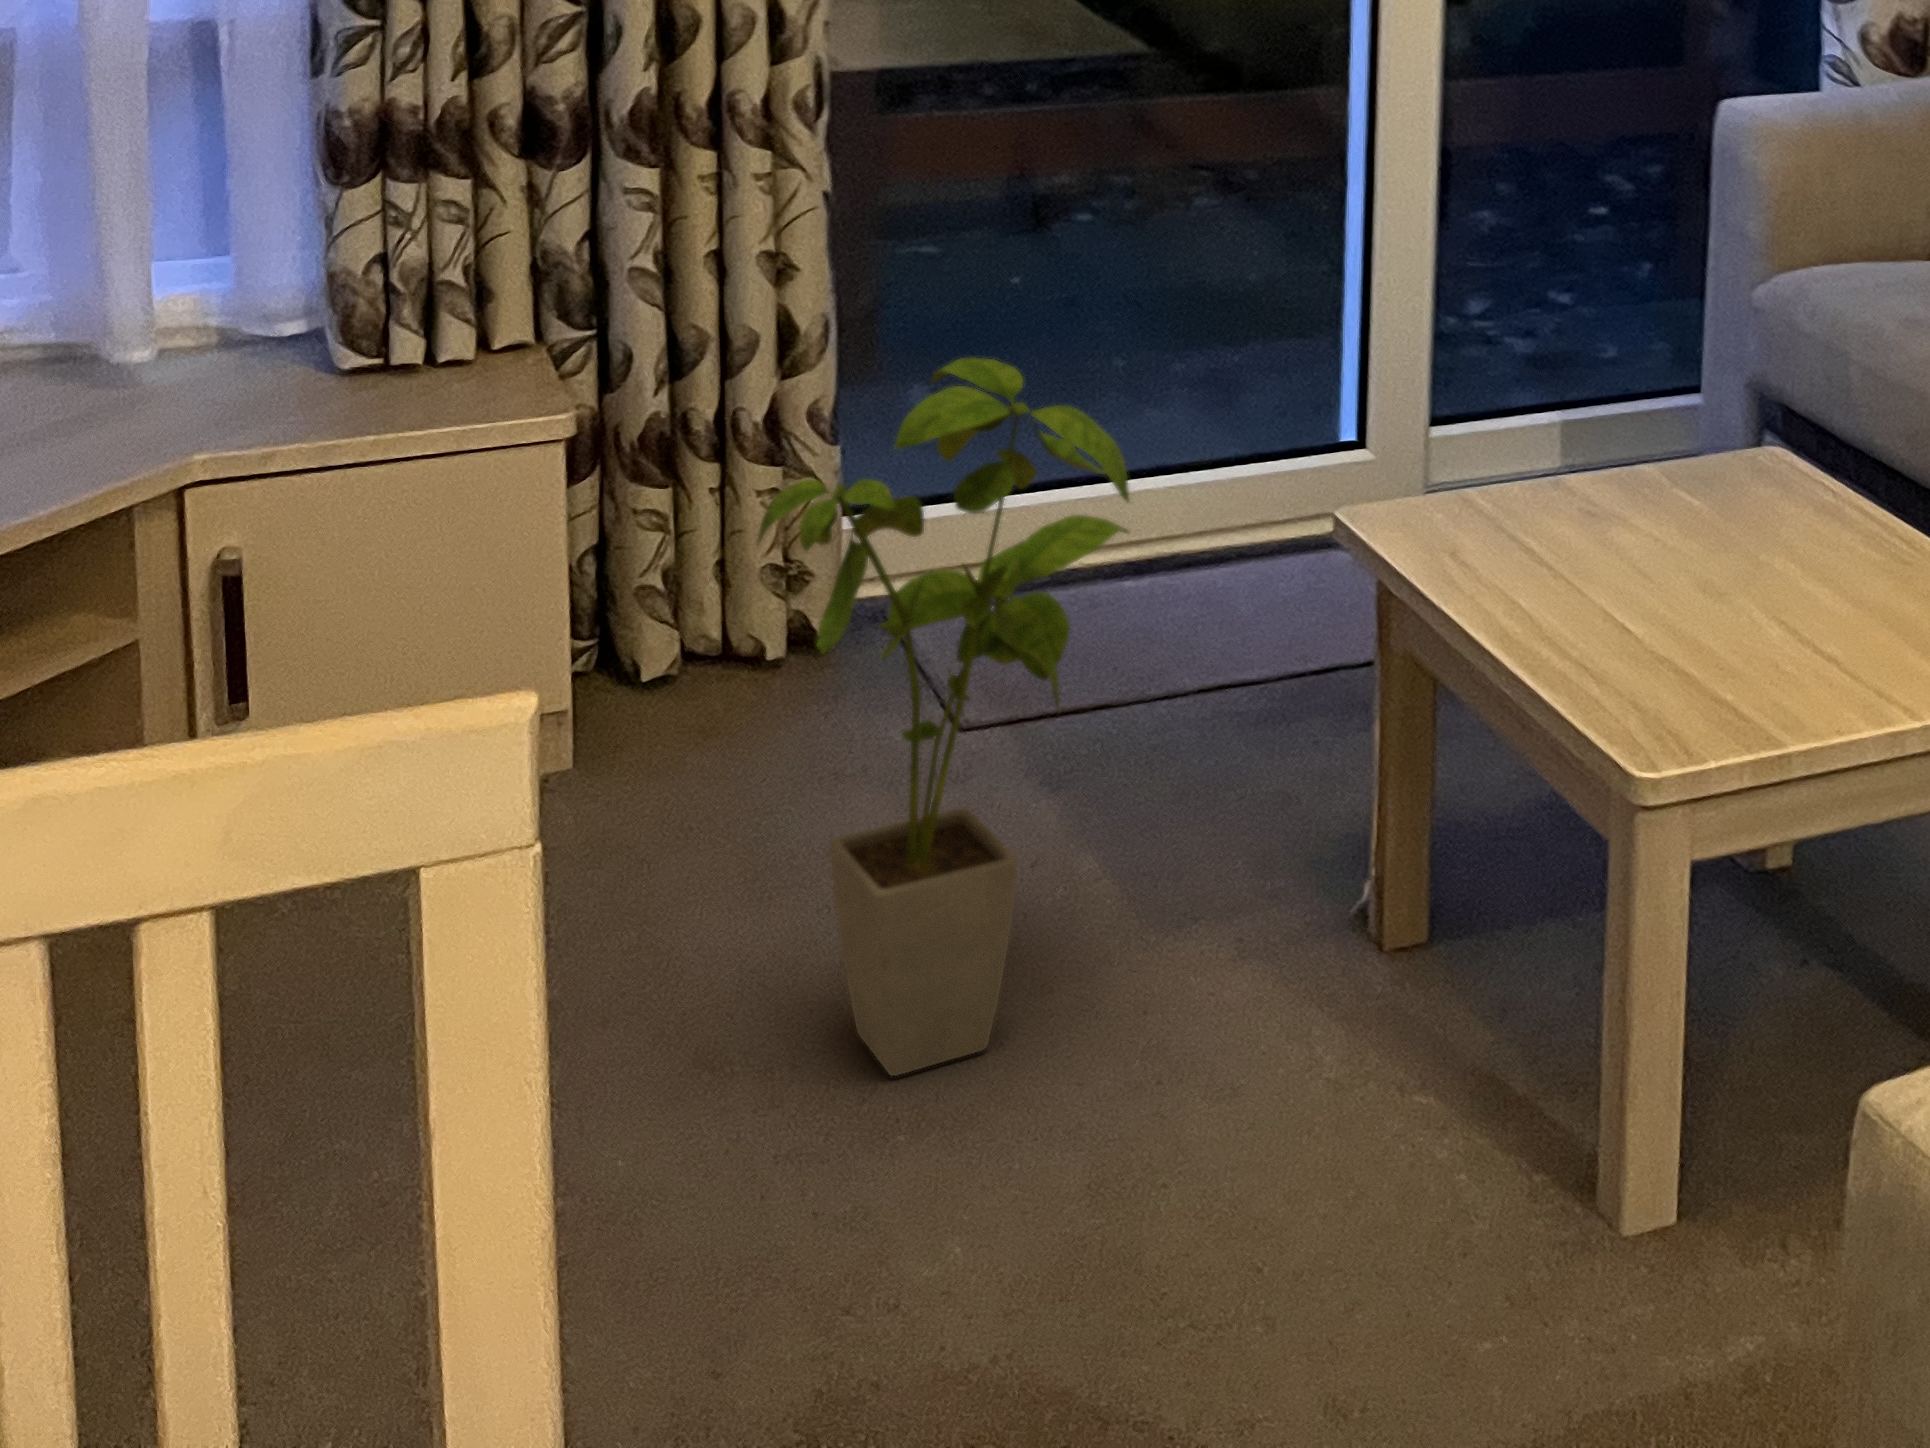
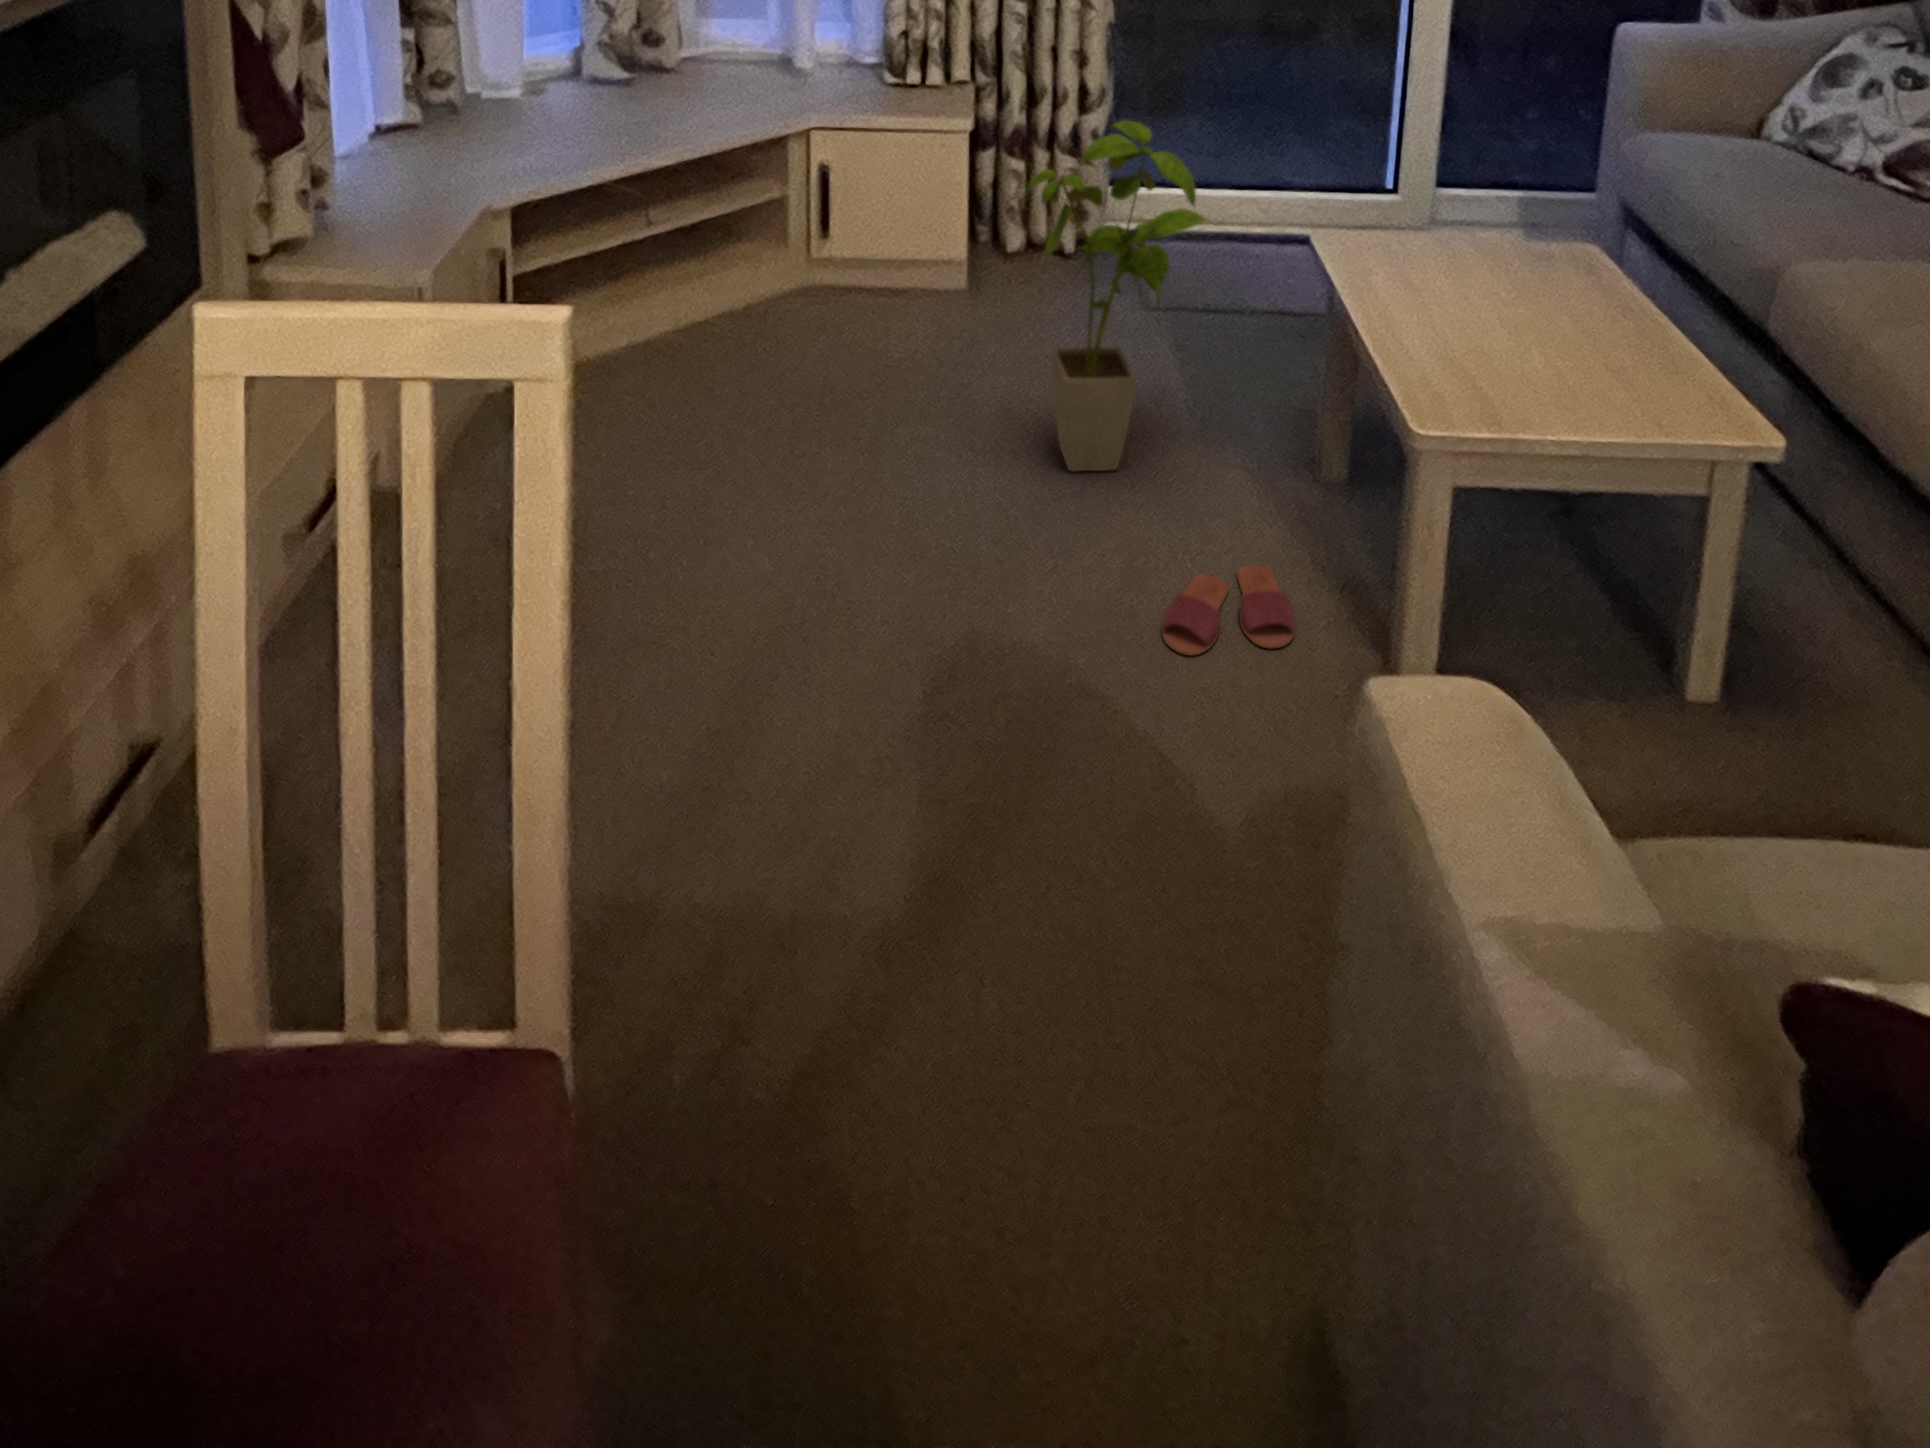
slippers: none [1159,1148,1403,1356] -> present [1162,565,1295,655]

